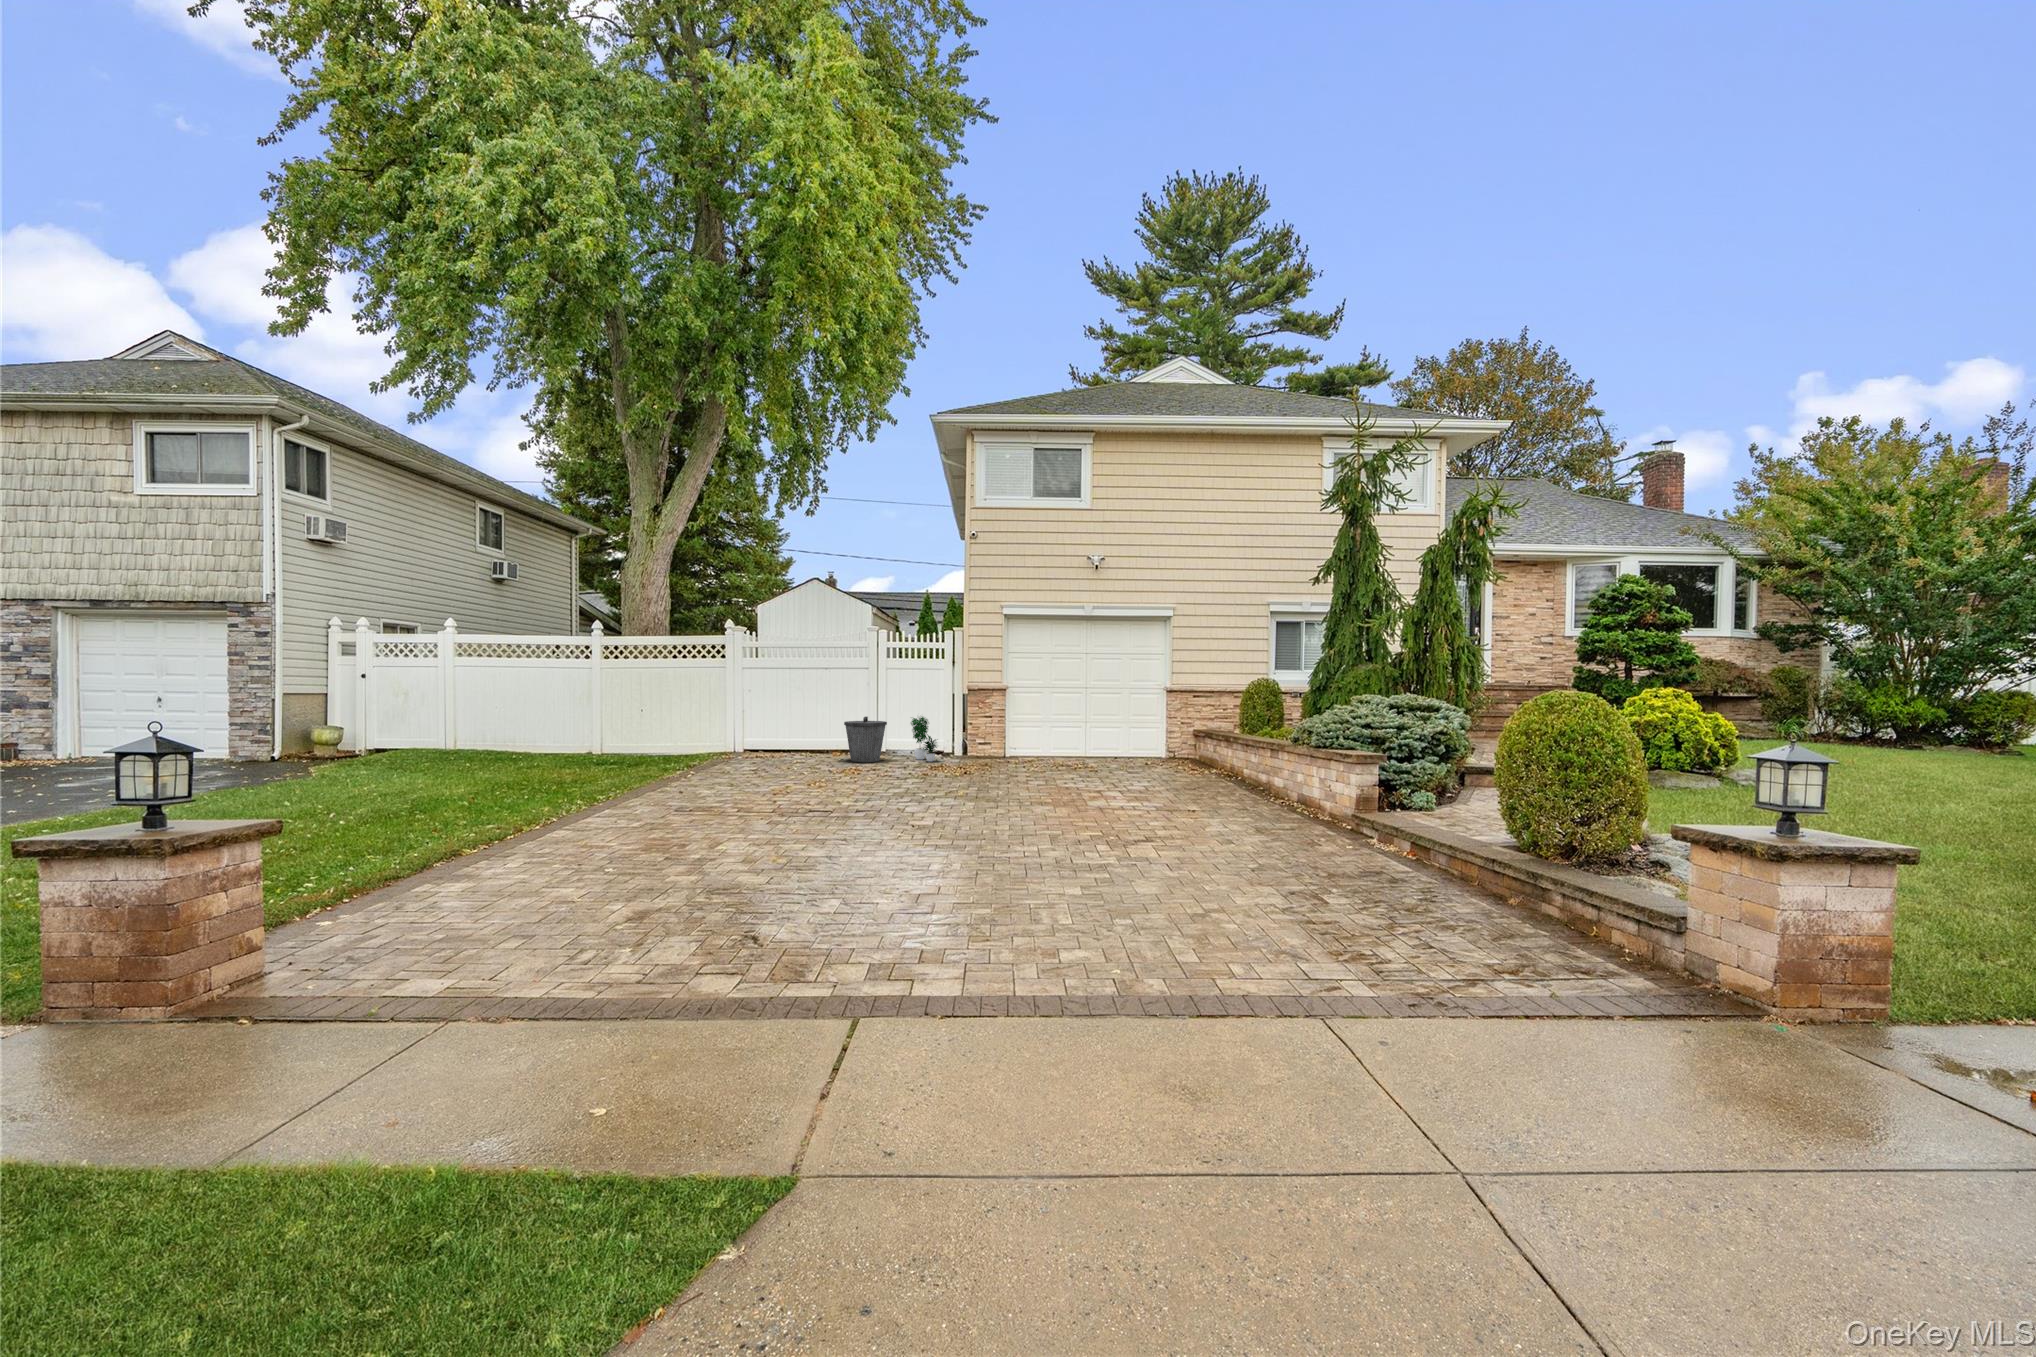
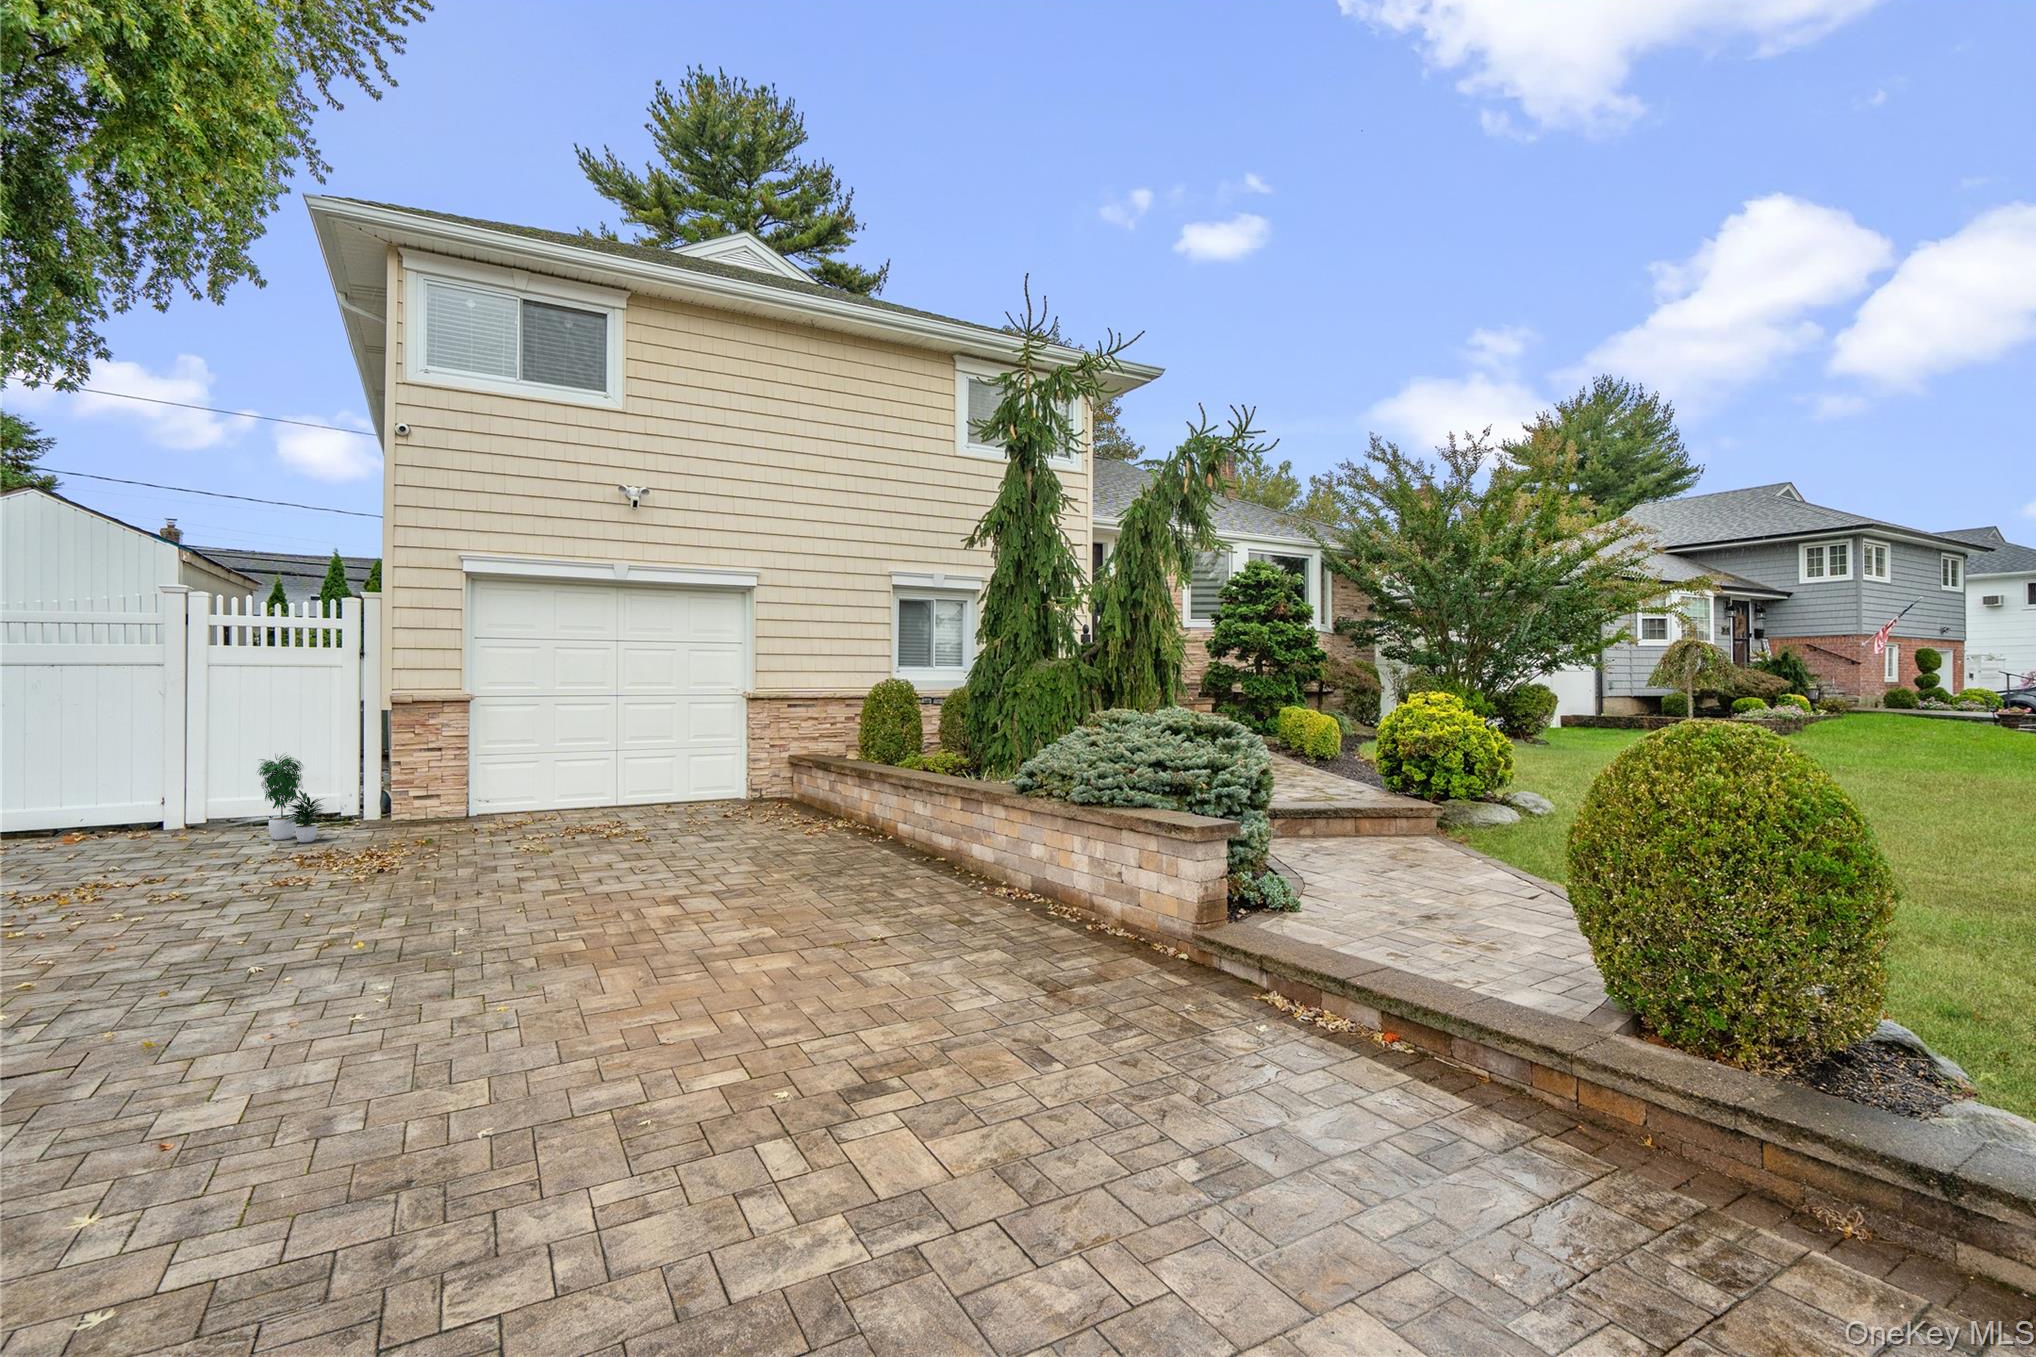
trash can: present [844,717,887,762] -> none [77,763,196,860]

